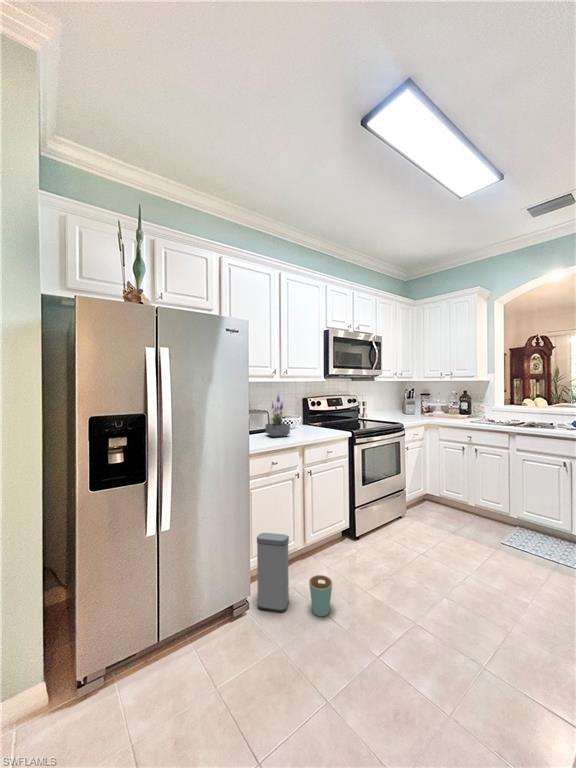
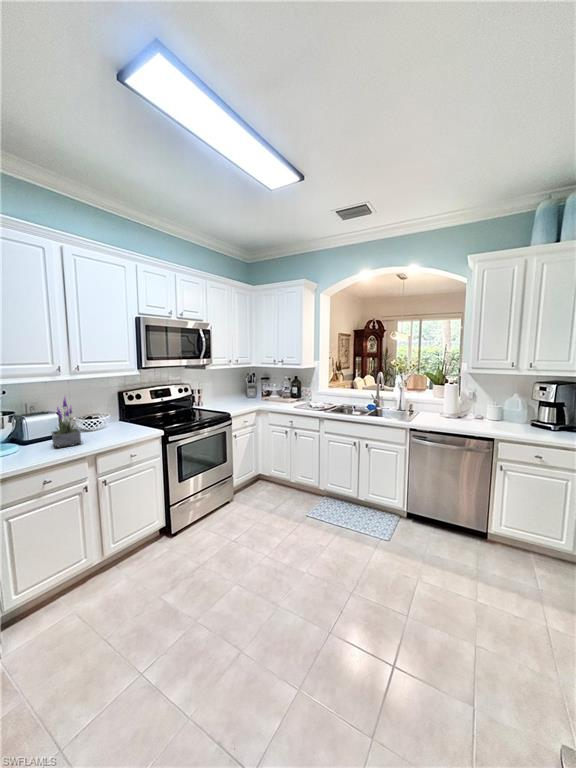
trash can: present [257,533,332,616] -> none [13,560,110,645]

